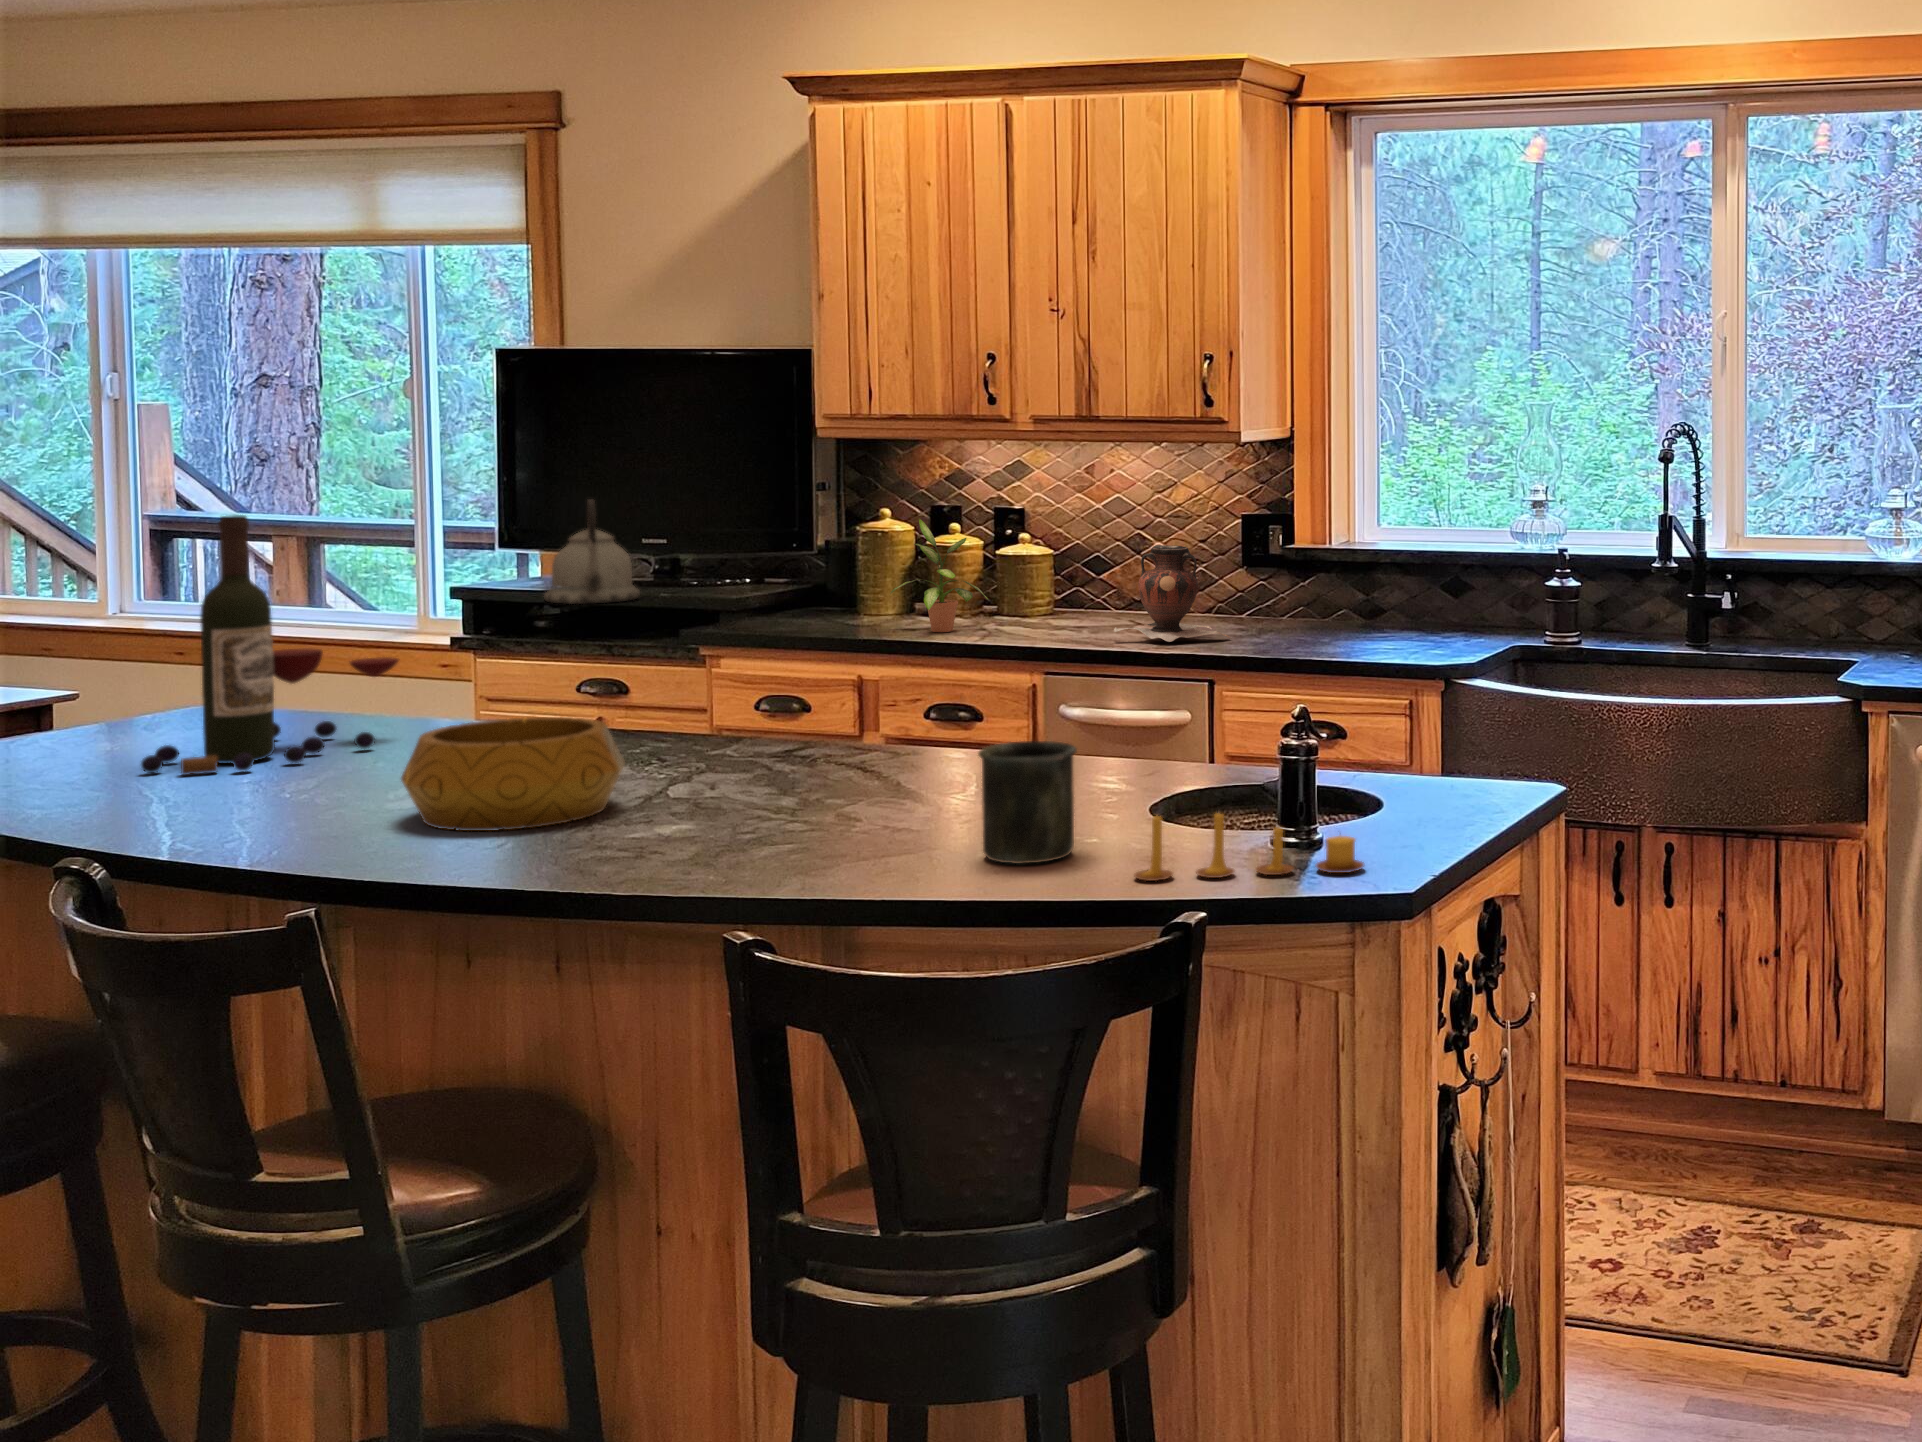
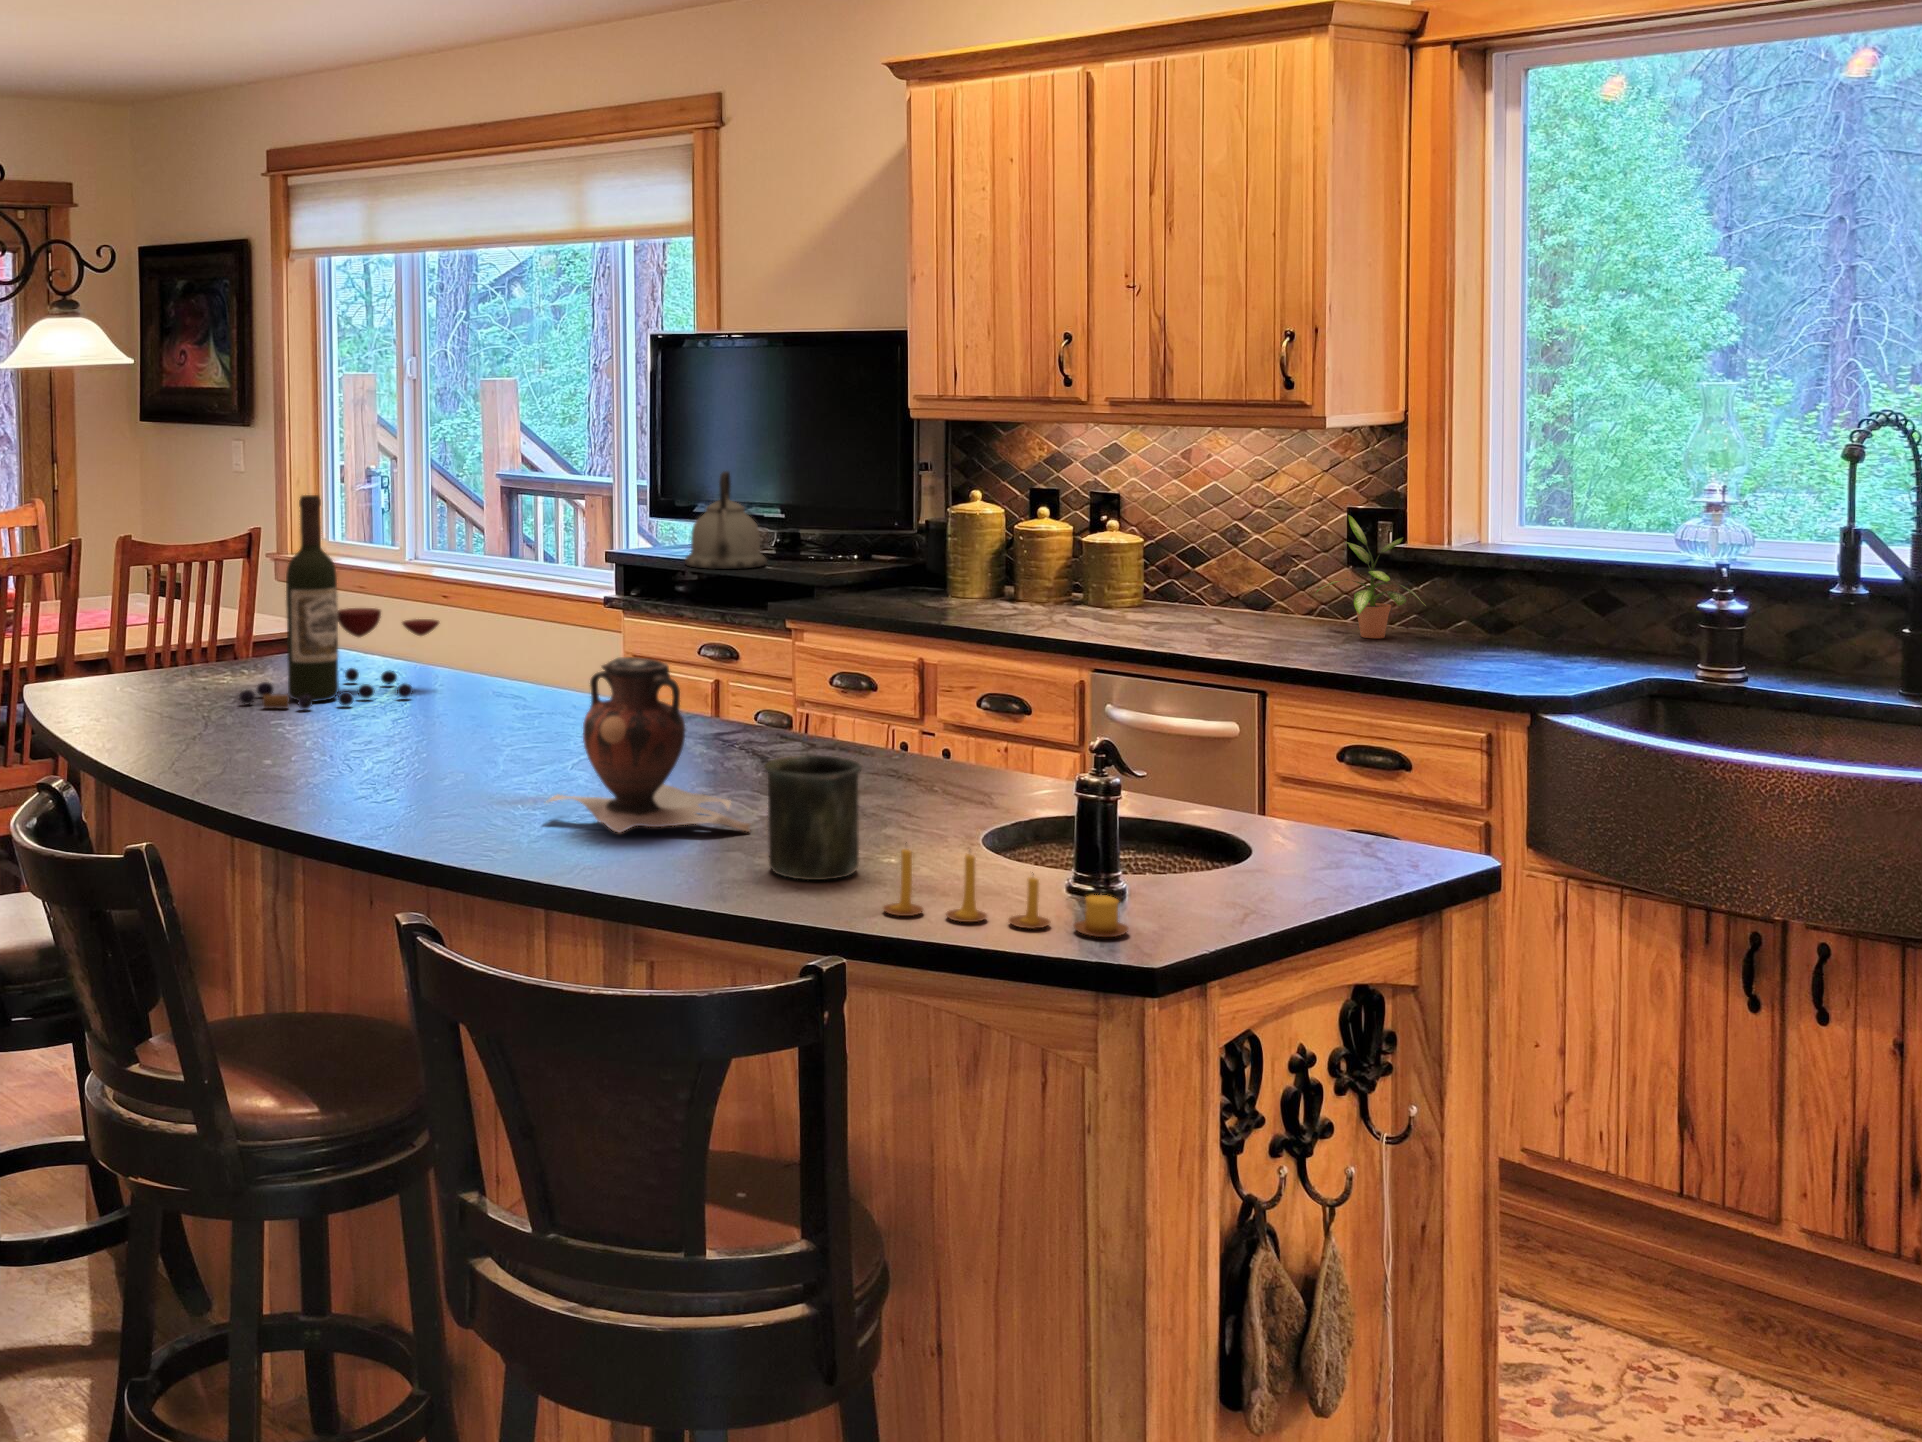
potted plant: present [891,519,988,632] -> present [1316,515,1425,638]
vase: present [1114,545,1230,642] -> present [549,657,750,832]
decorative bowl: present [401,717,625,831] -> none [359,686,538,786]

